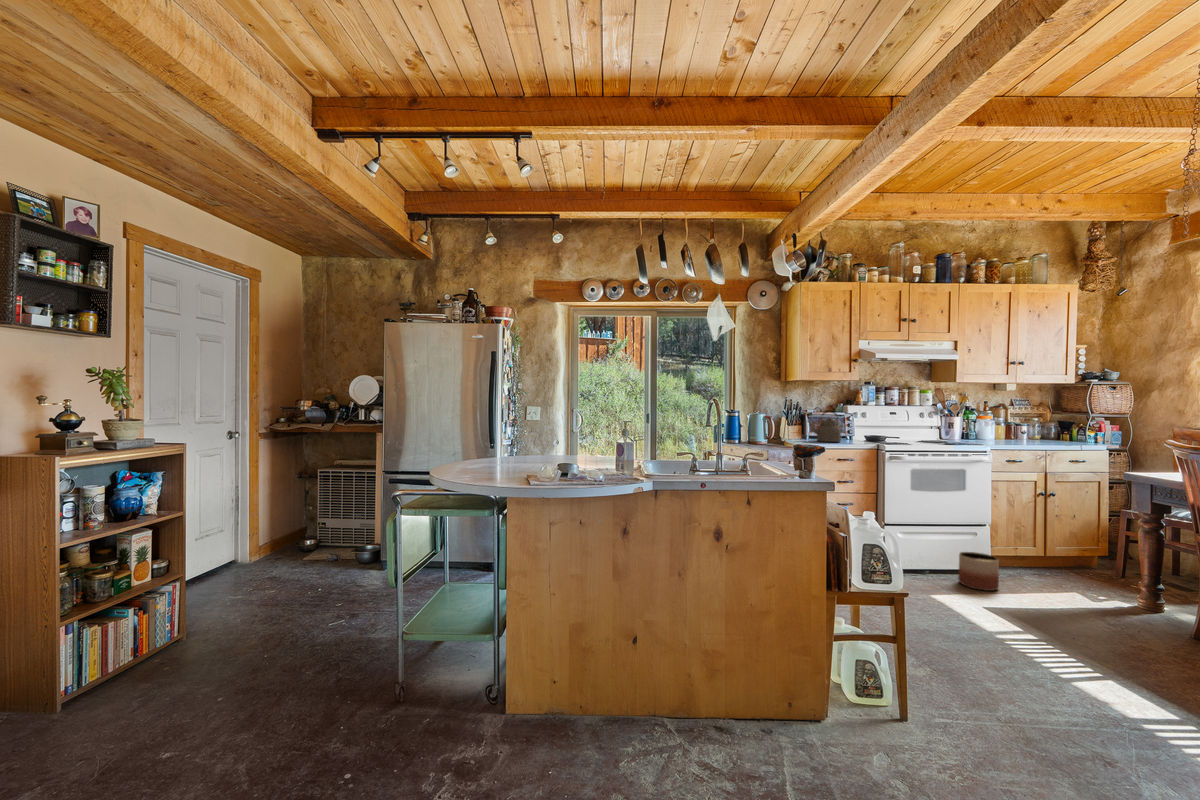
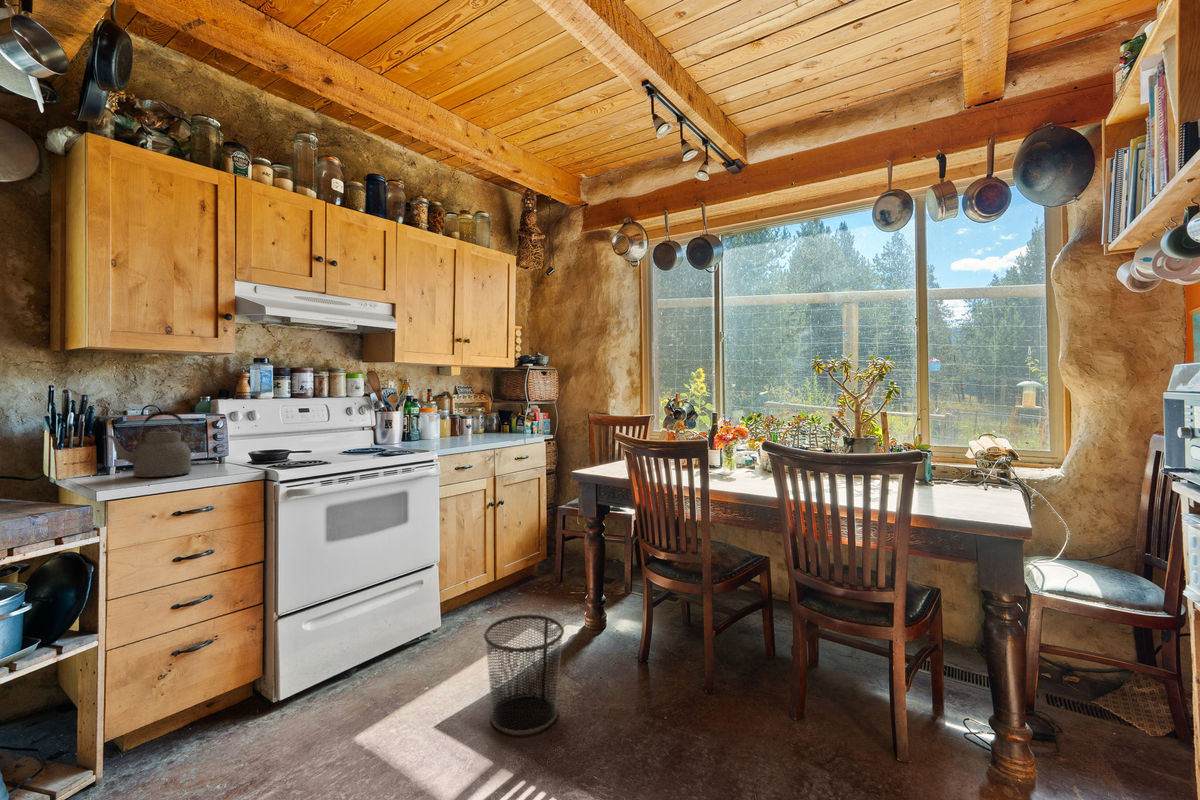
planter: present [958,552,999,591] -> none [400,613,451,678]
waste bin: none [1022,558,1094,634] -> present [484,614,564,735]

